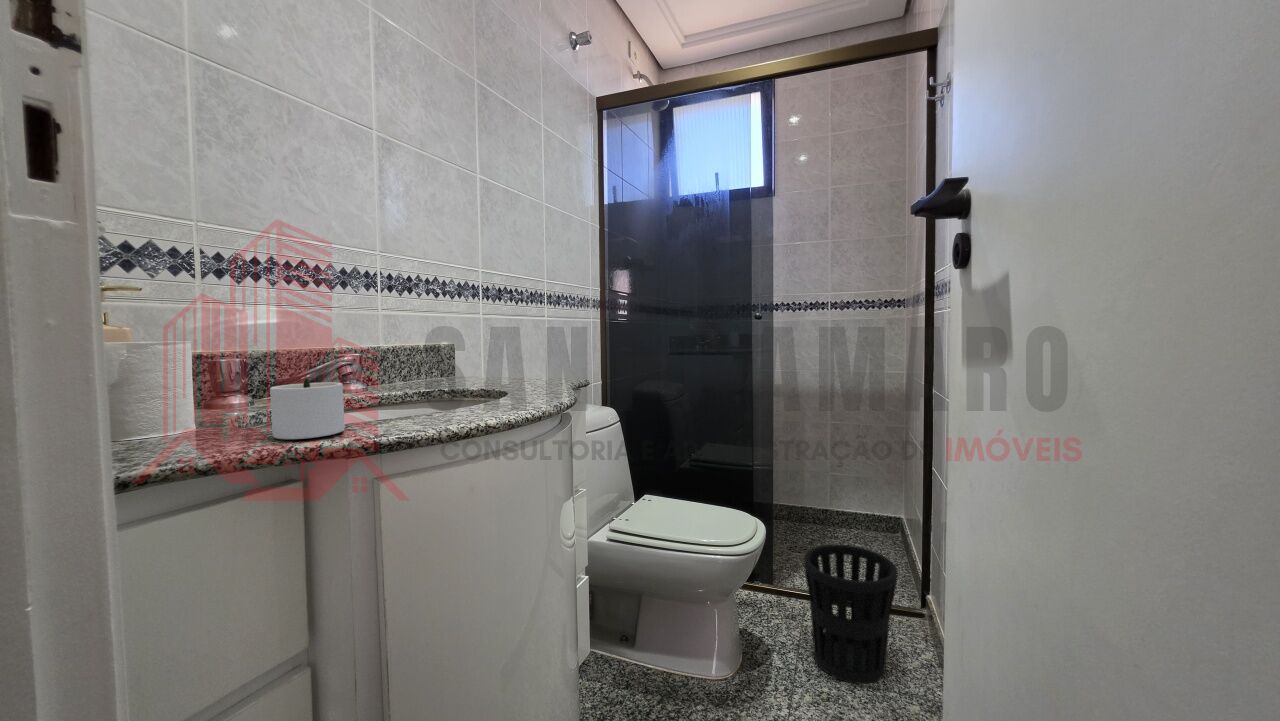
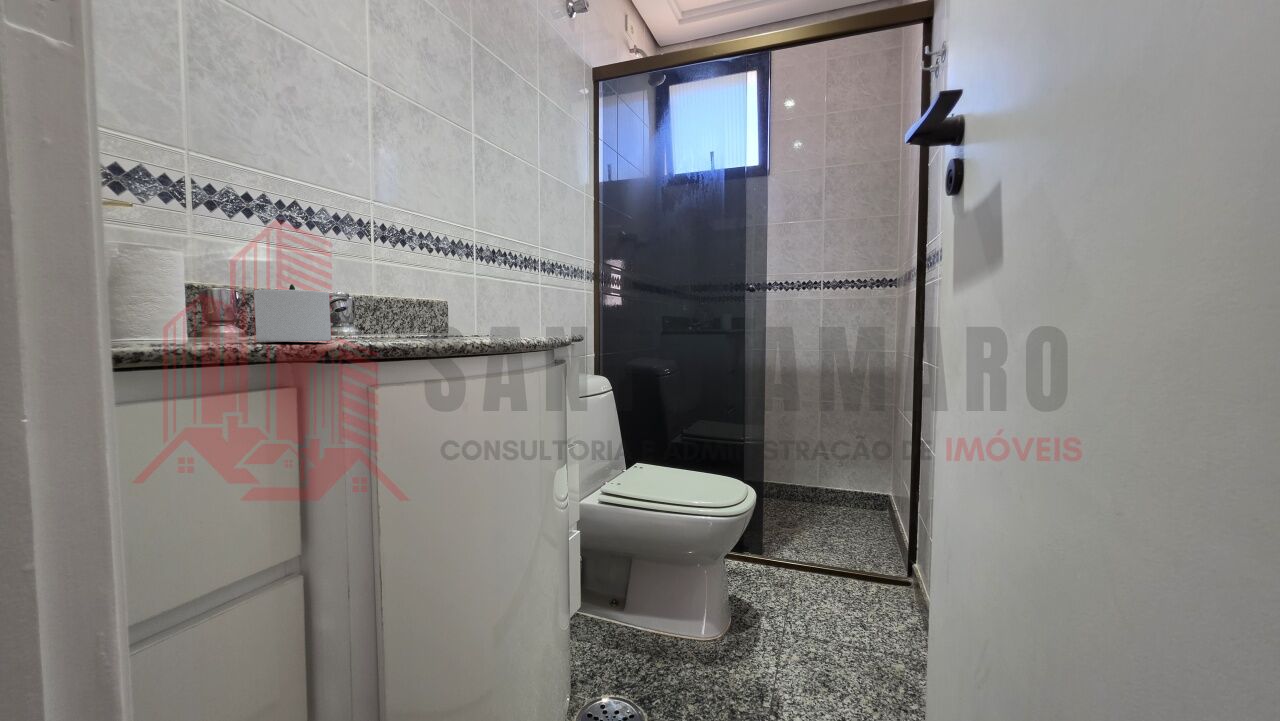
wastebasket: present [804,544,898,684] -> none [793,511,885,644]

